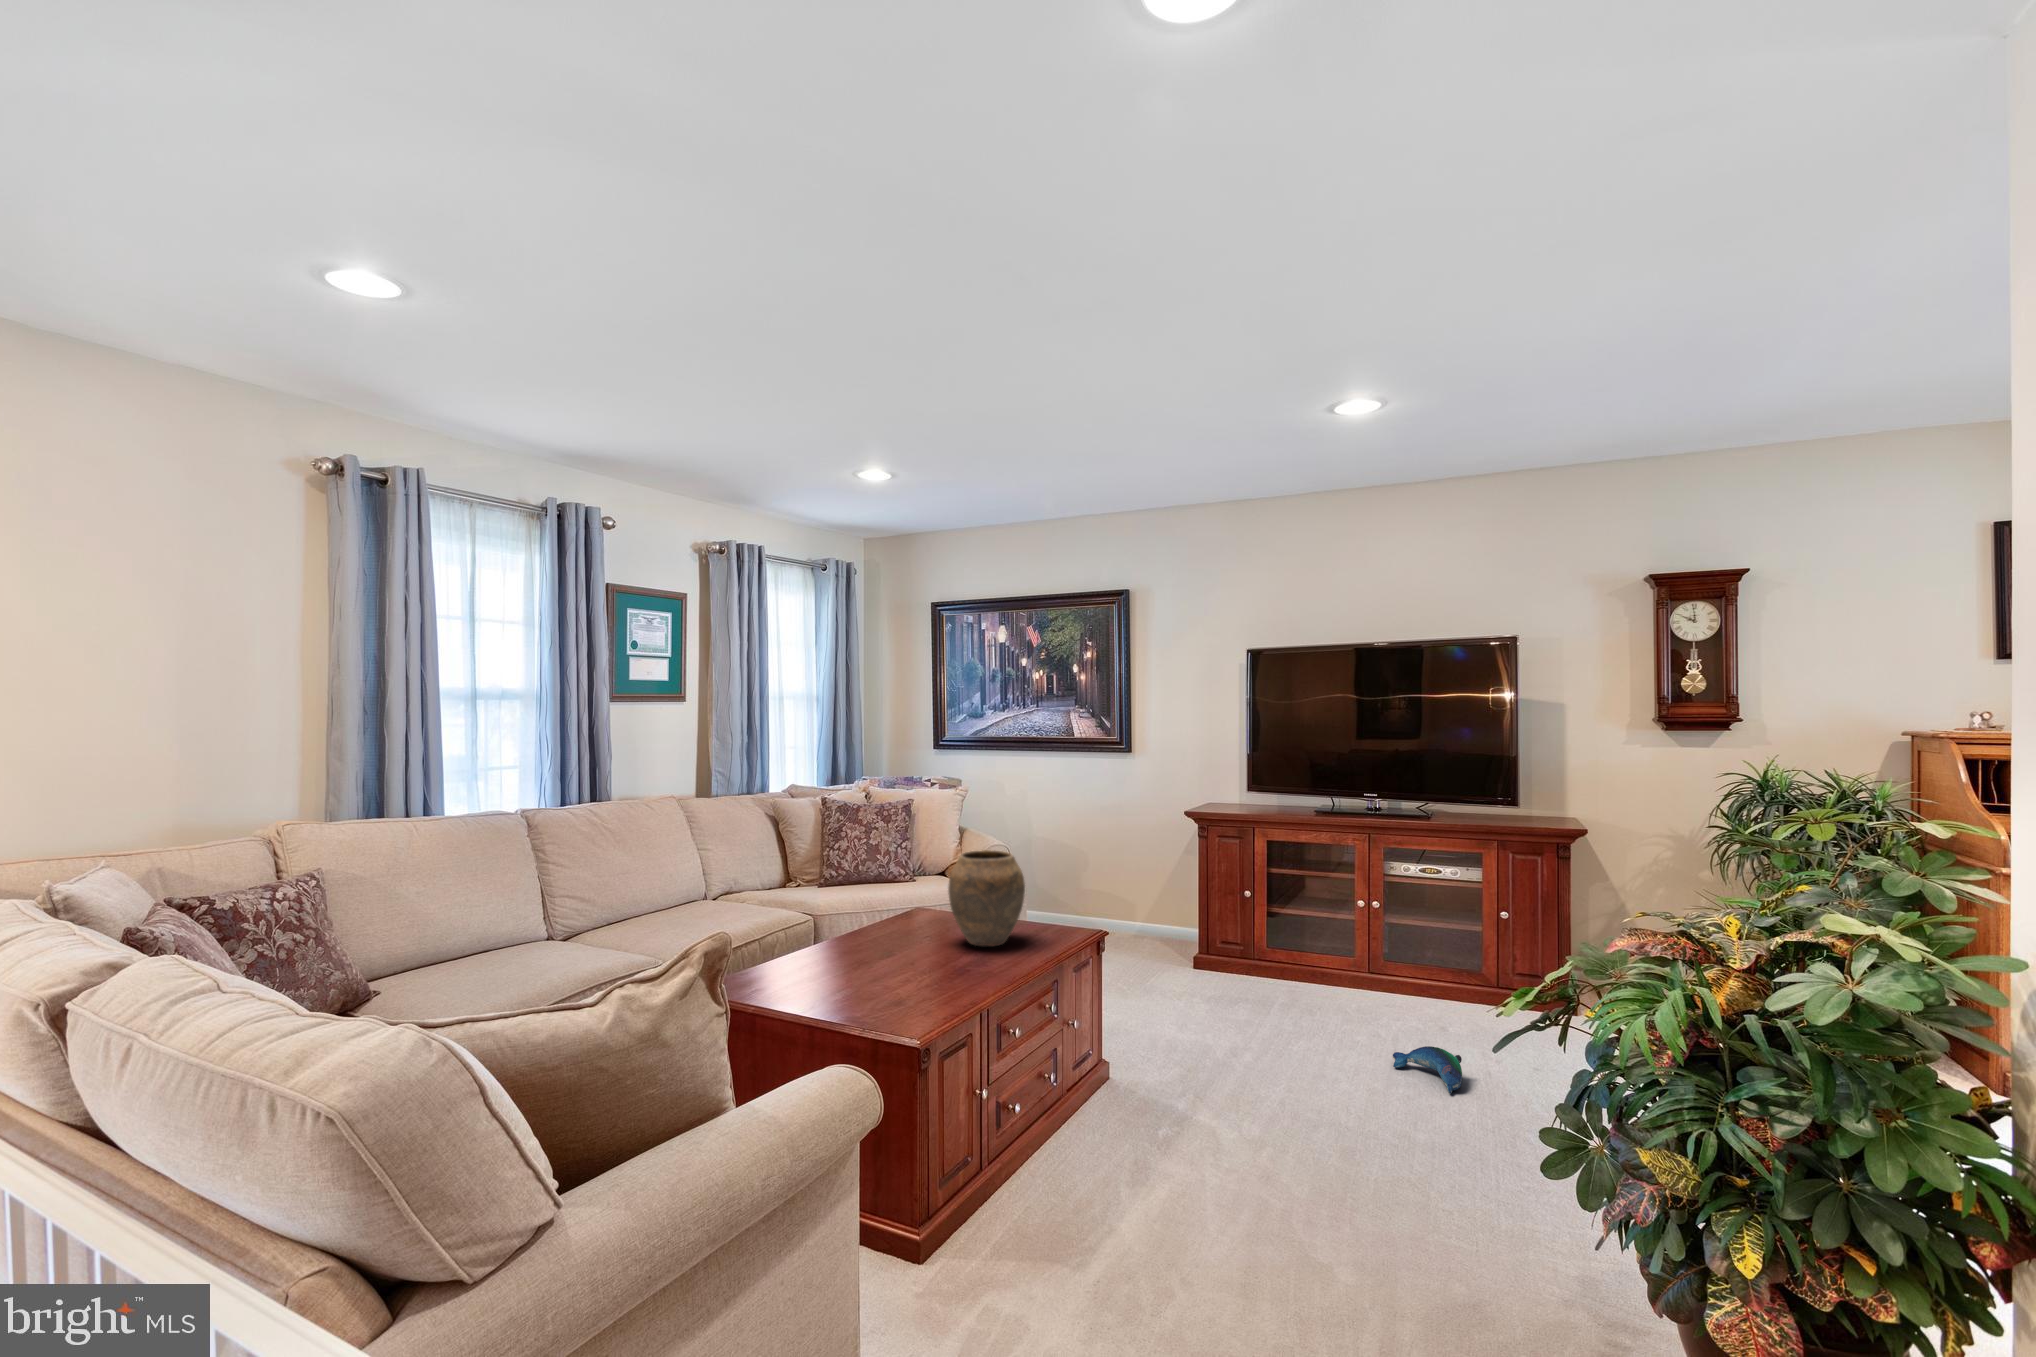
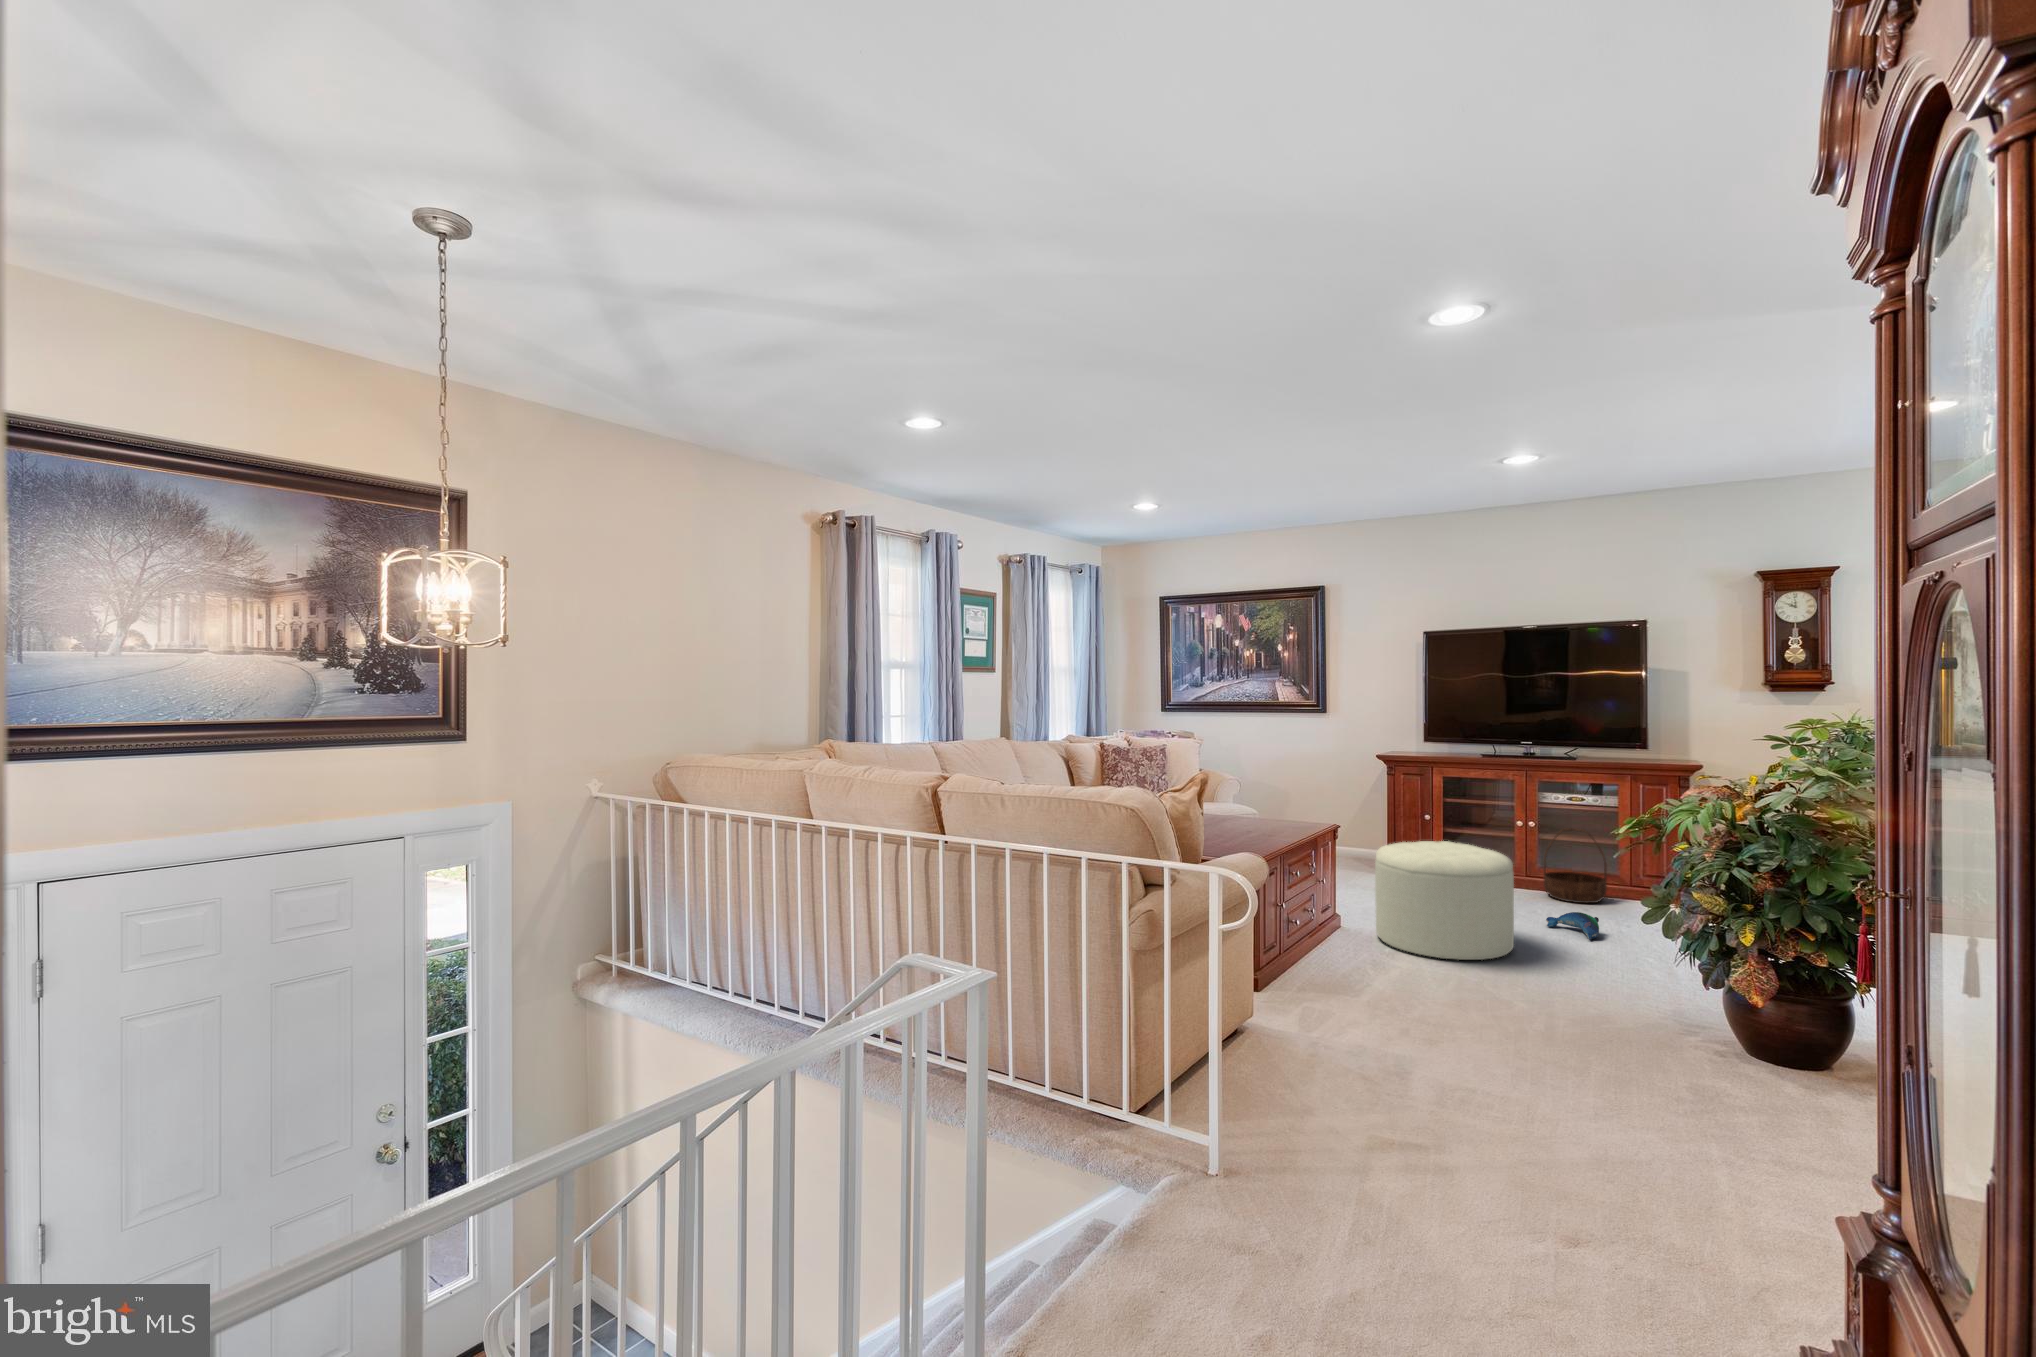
vase: present [948,850,1025,946] -> none [1231,770,1284,832]
basket: none [1391,912,1470,1017] -> present [1544,828,1607,903]
ottoman: none [1152,952,1345,1151] -> present [1375,841,1514,960]

